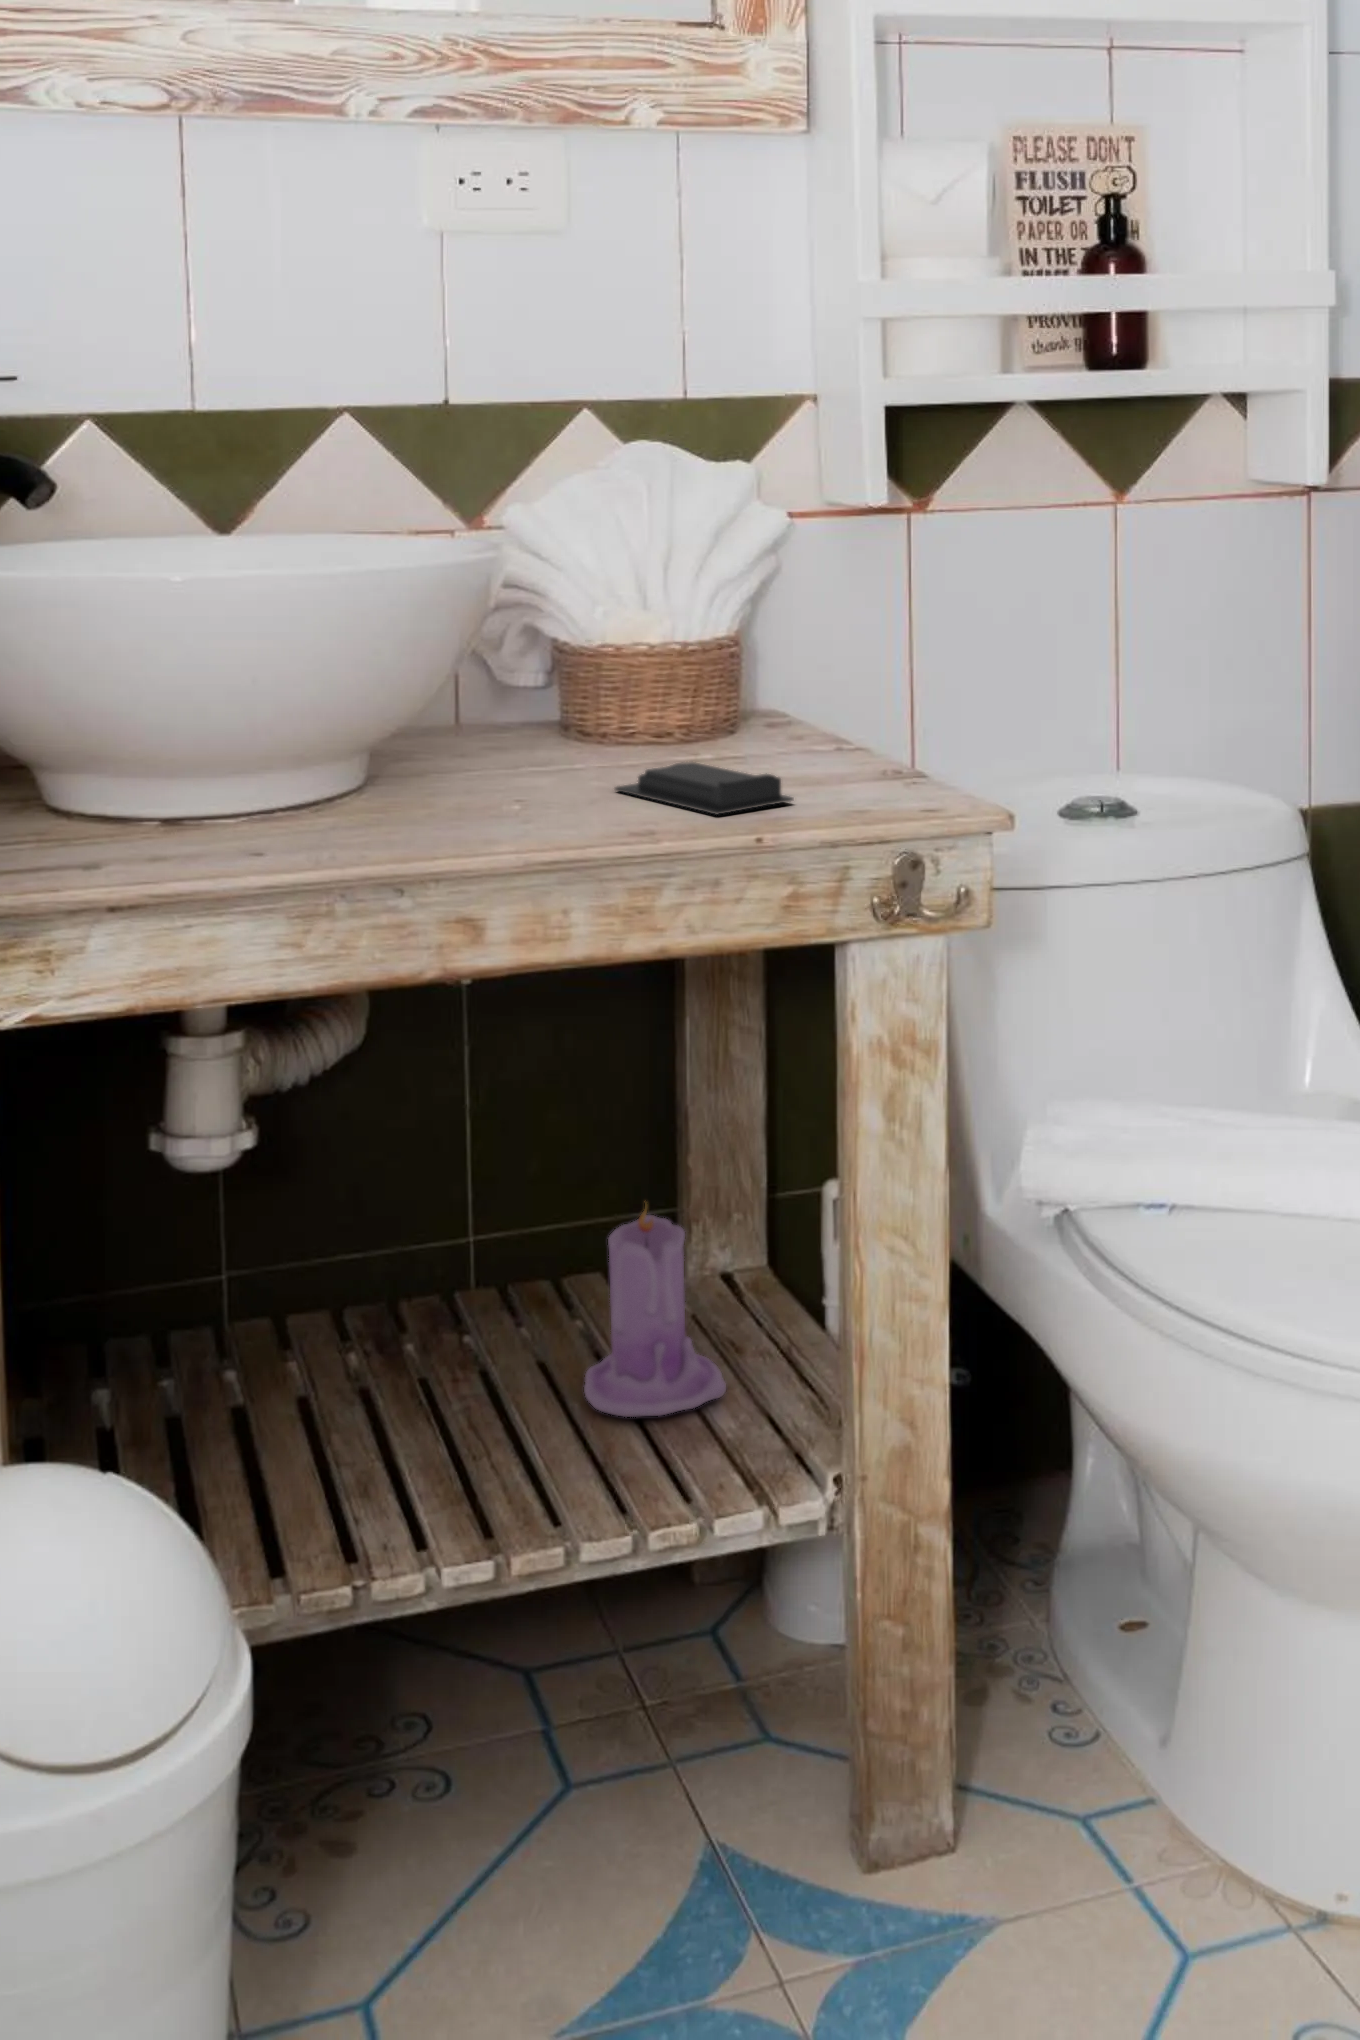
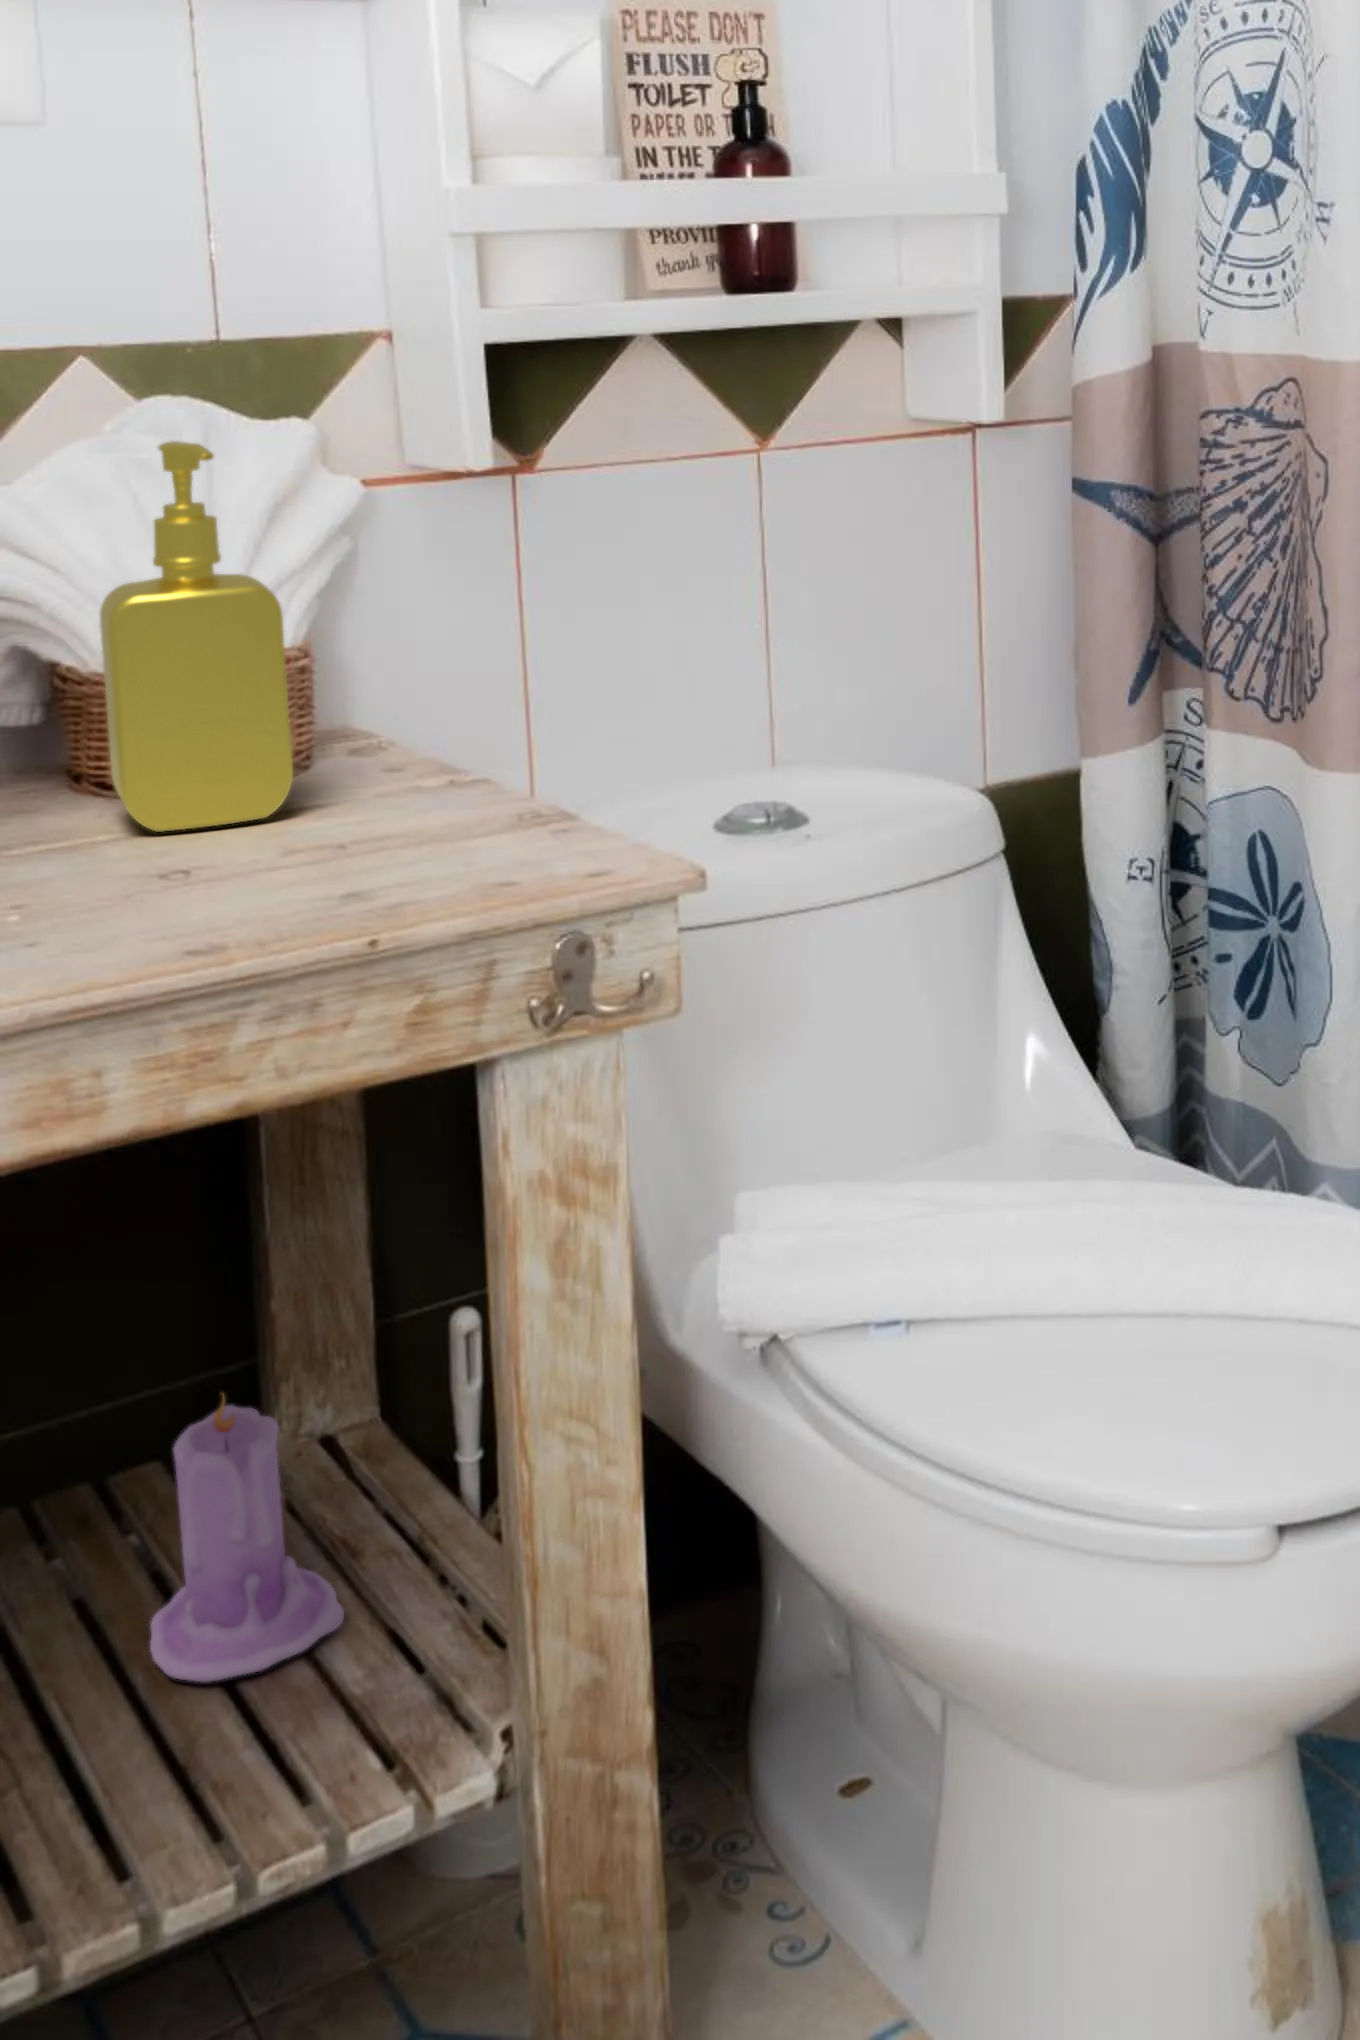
soap dispenser: none [588,472,719,763] -> present [100,441,293,832]
soap bar: present [615,762,793,814] -> none [155,830,411,910]

